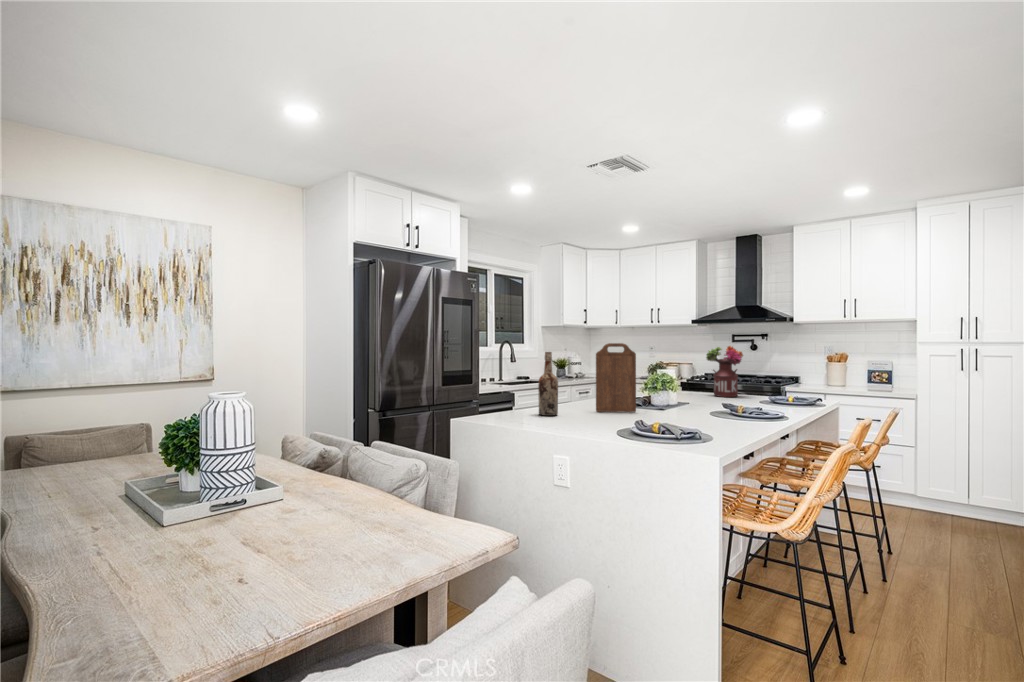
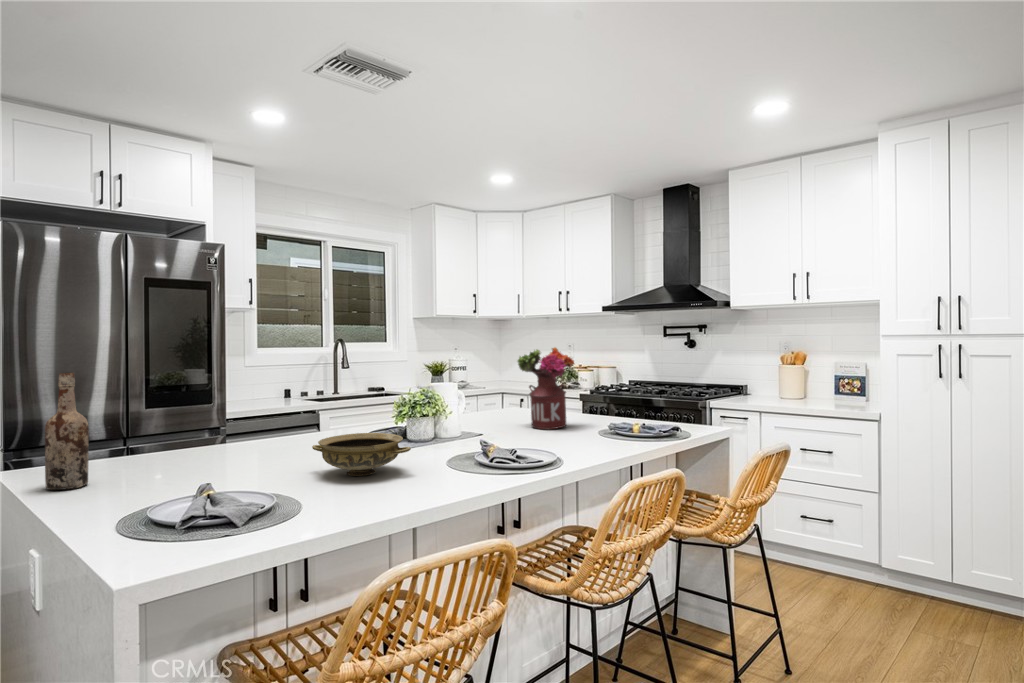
cutting board: present [596,343,636,412] -> none [191,353,261,475]
ceramic bowl: none [659,391,719,413] -> present [312,433,411,476]

